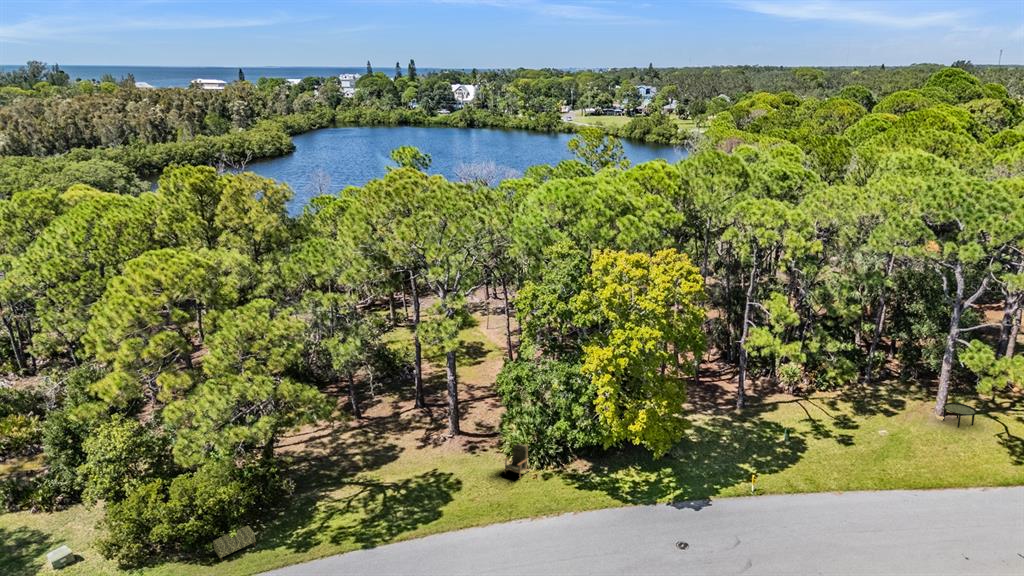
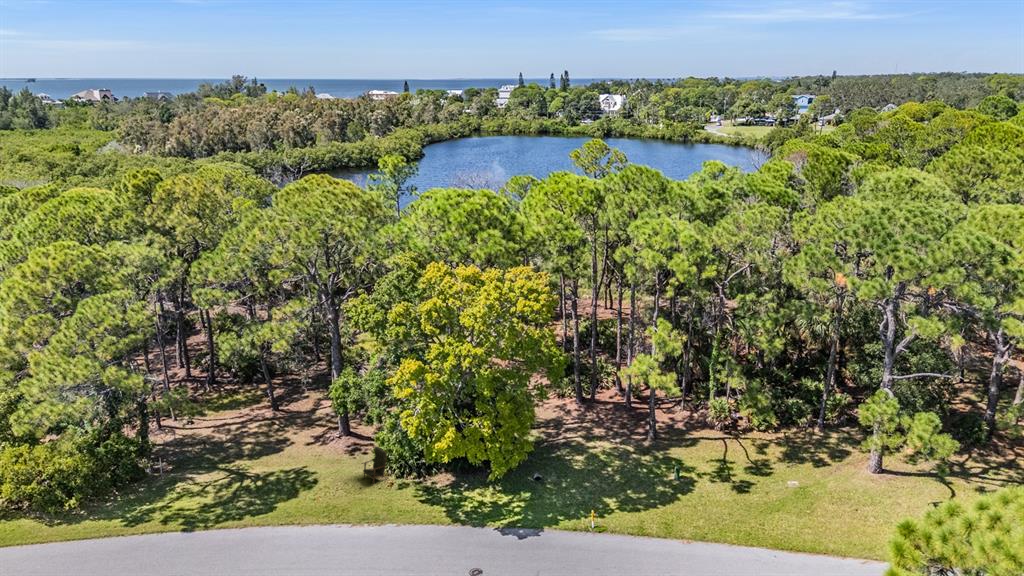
round table: present [943,403,977,428] -> none [876,459,914,489]
bench: present [213,526,256,562] -> none [59,495,100,525]

